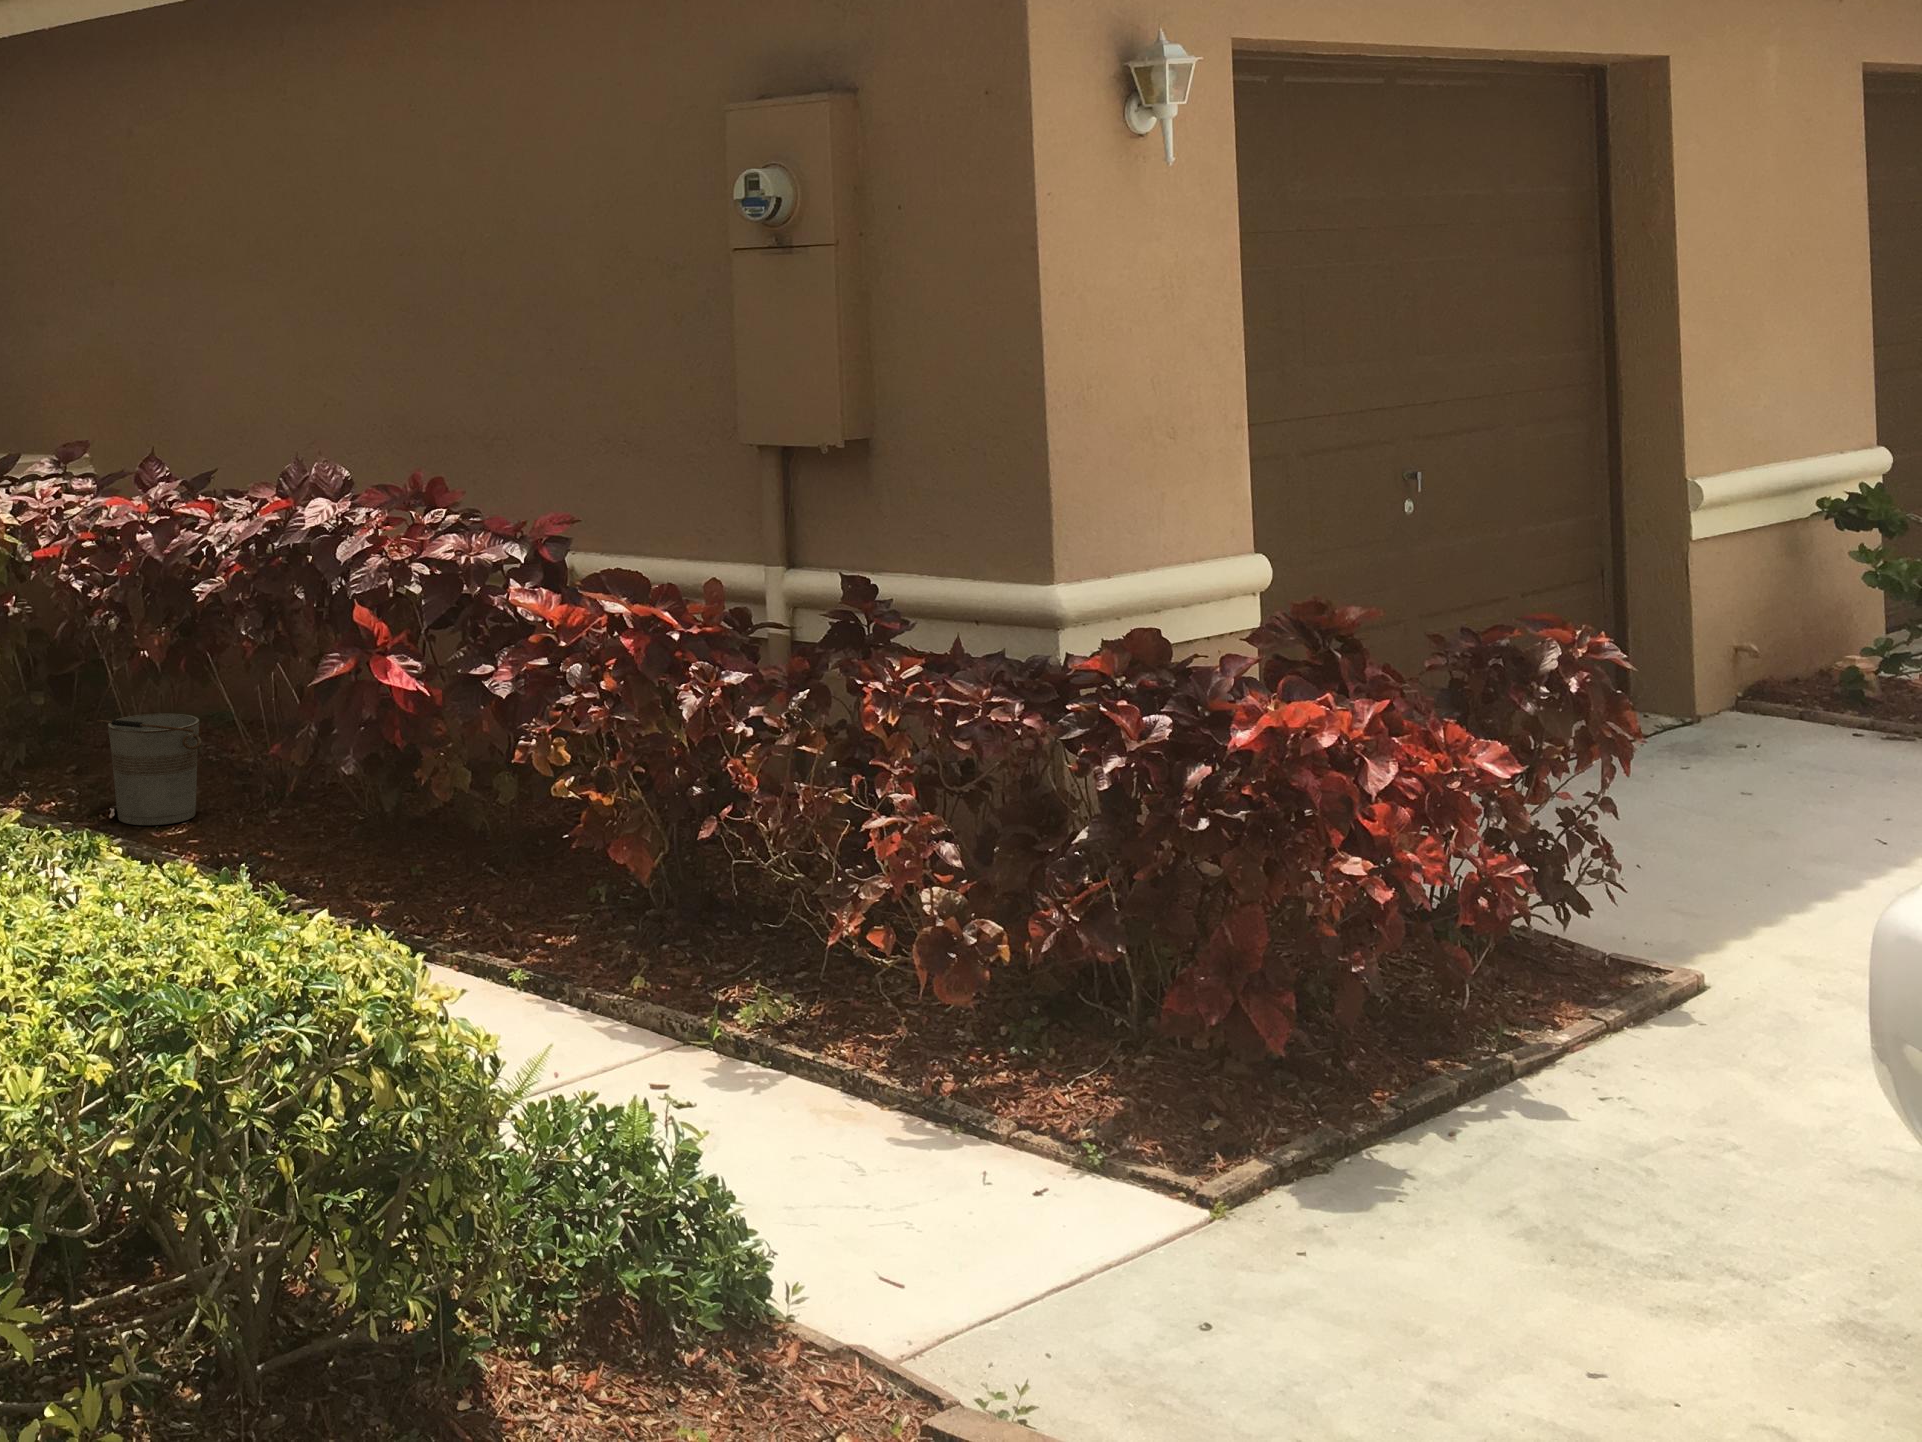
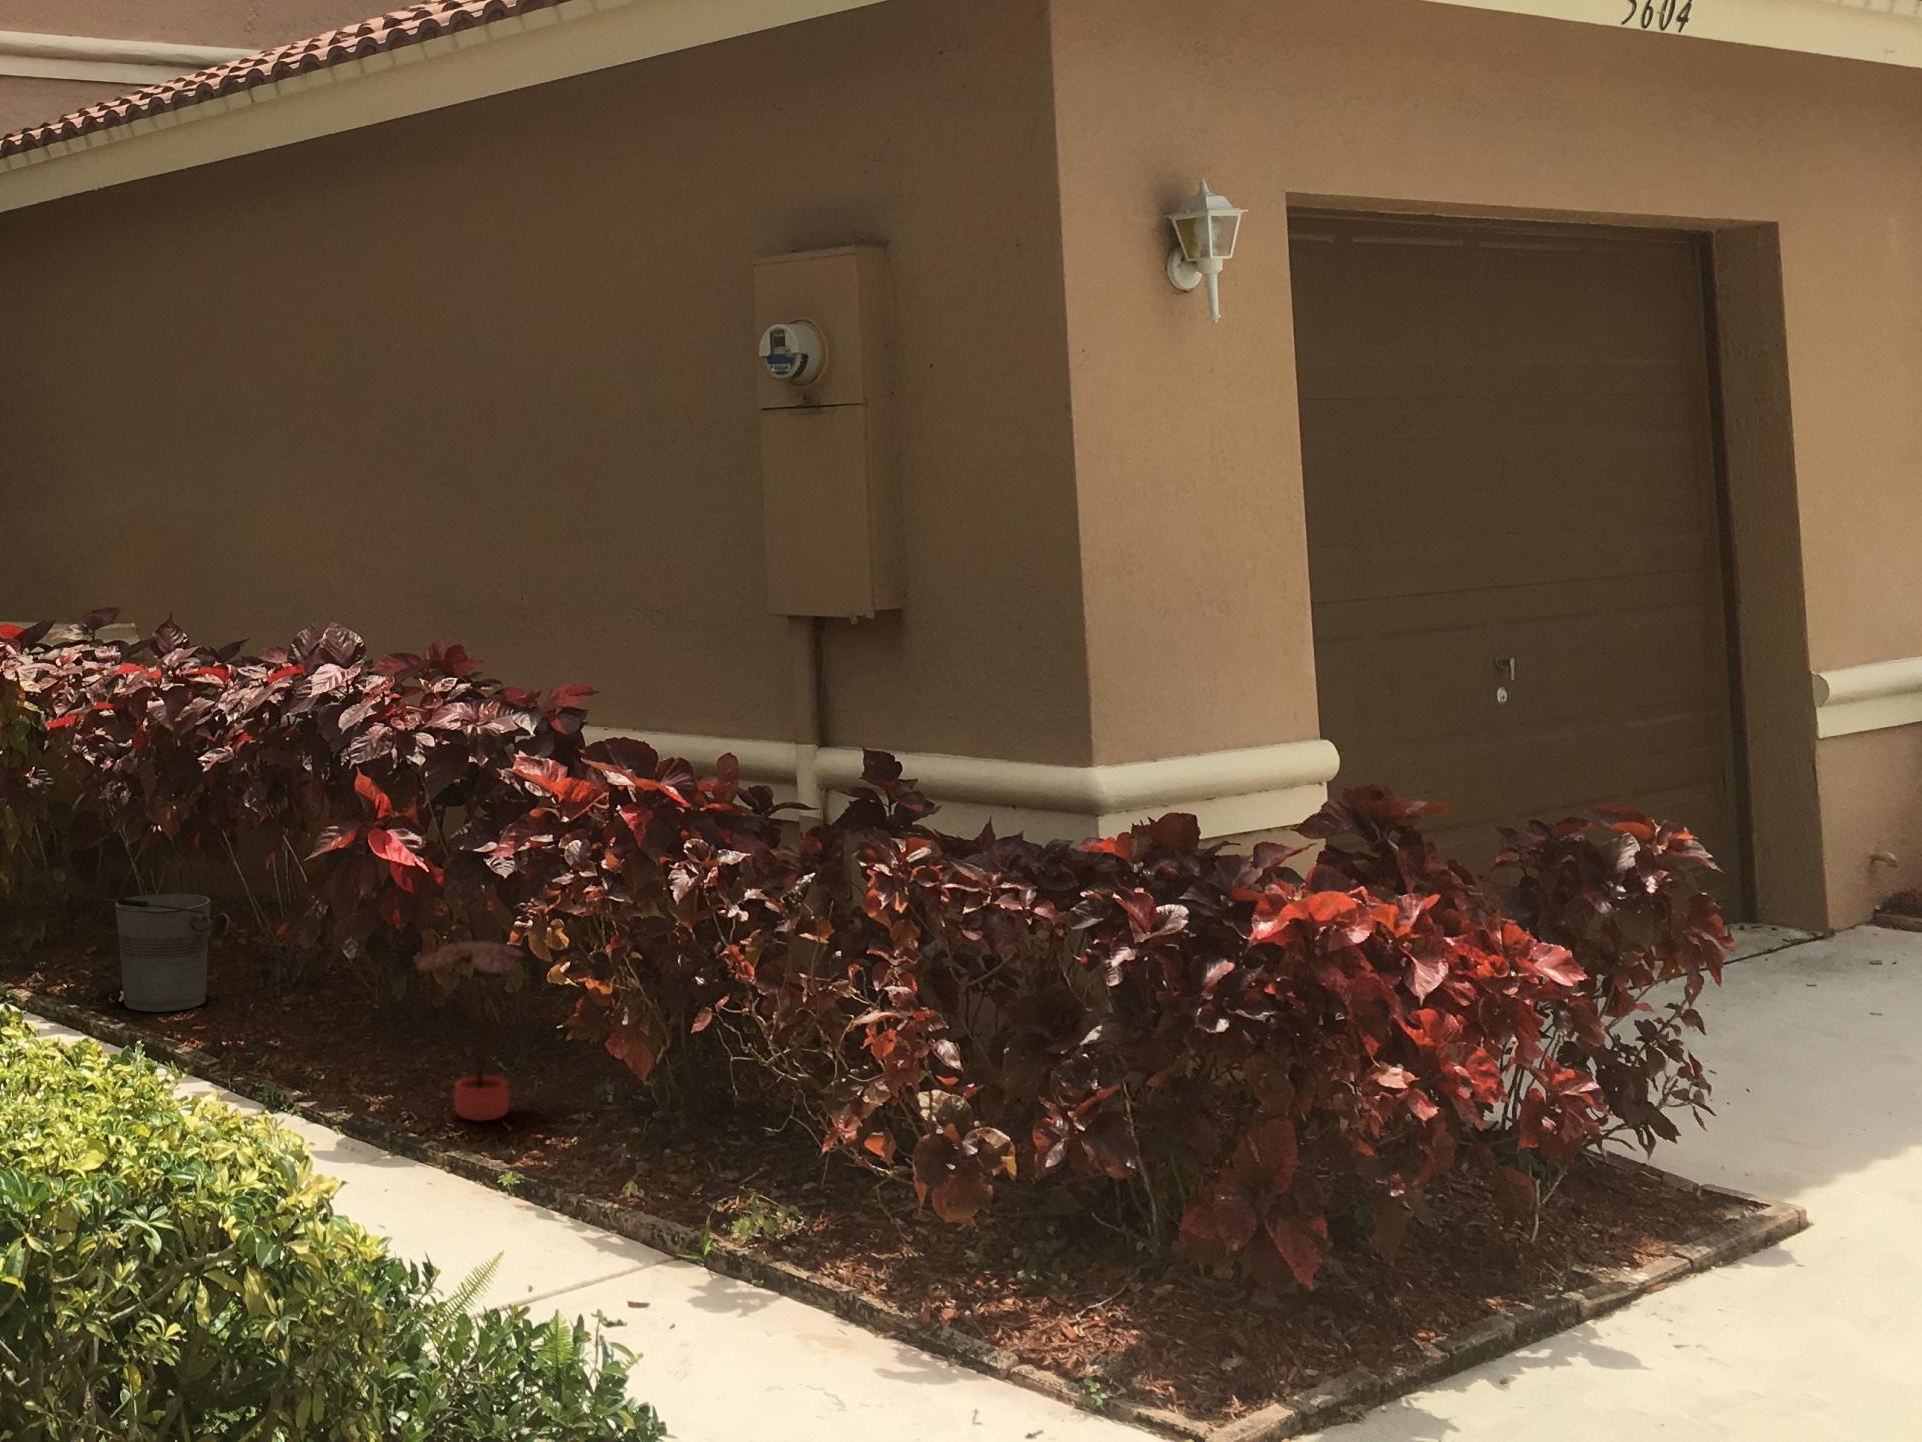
potted plant: none [421,755,531,921] -> present [417,941,525,1121]

